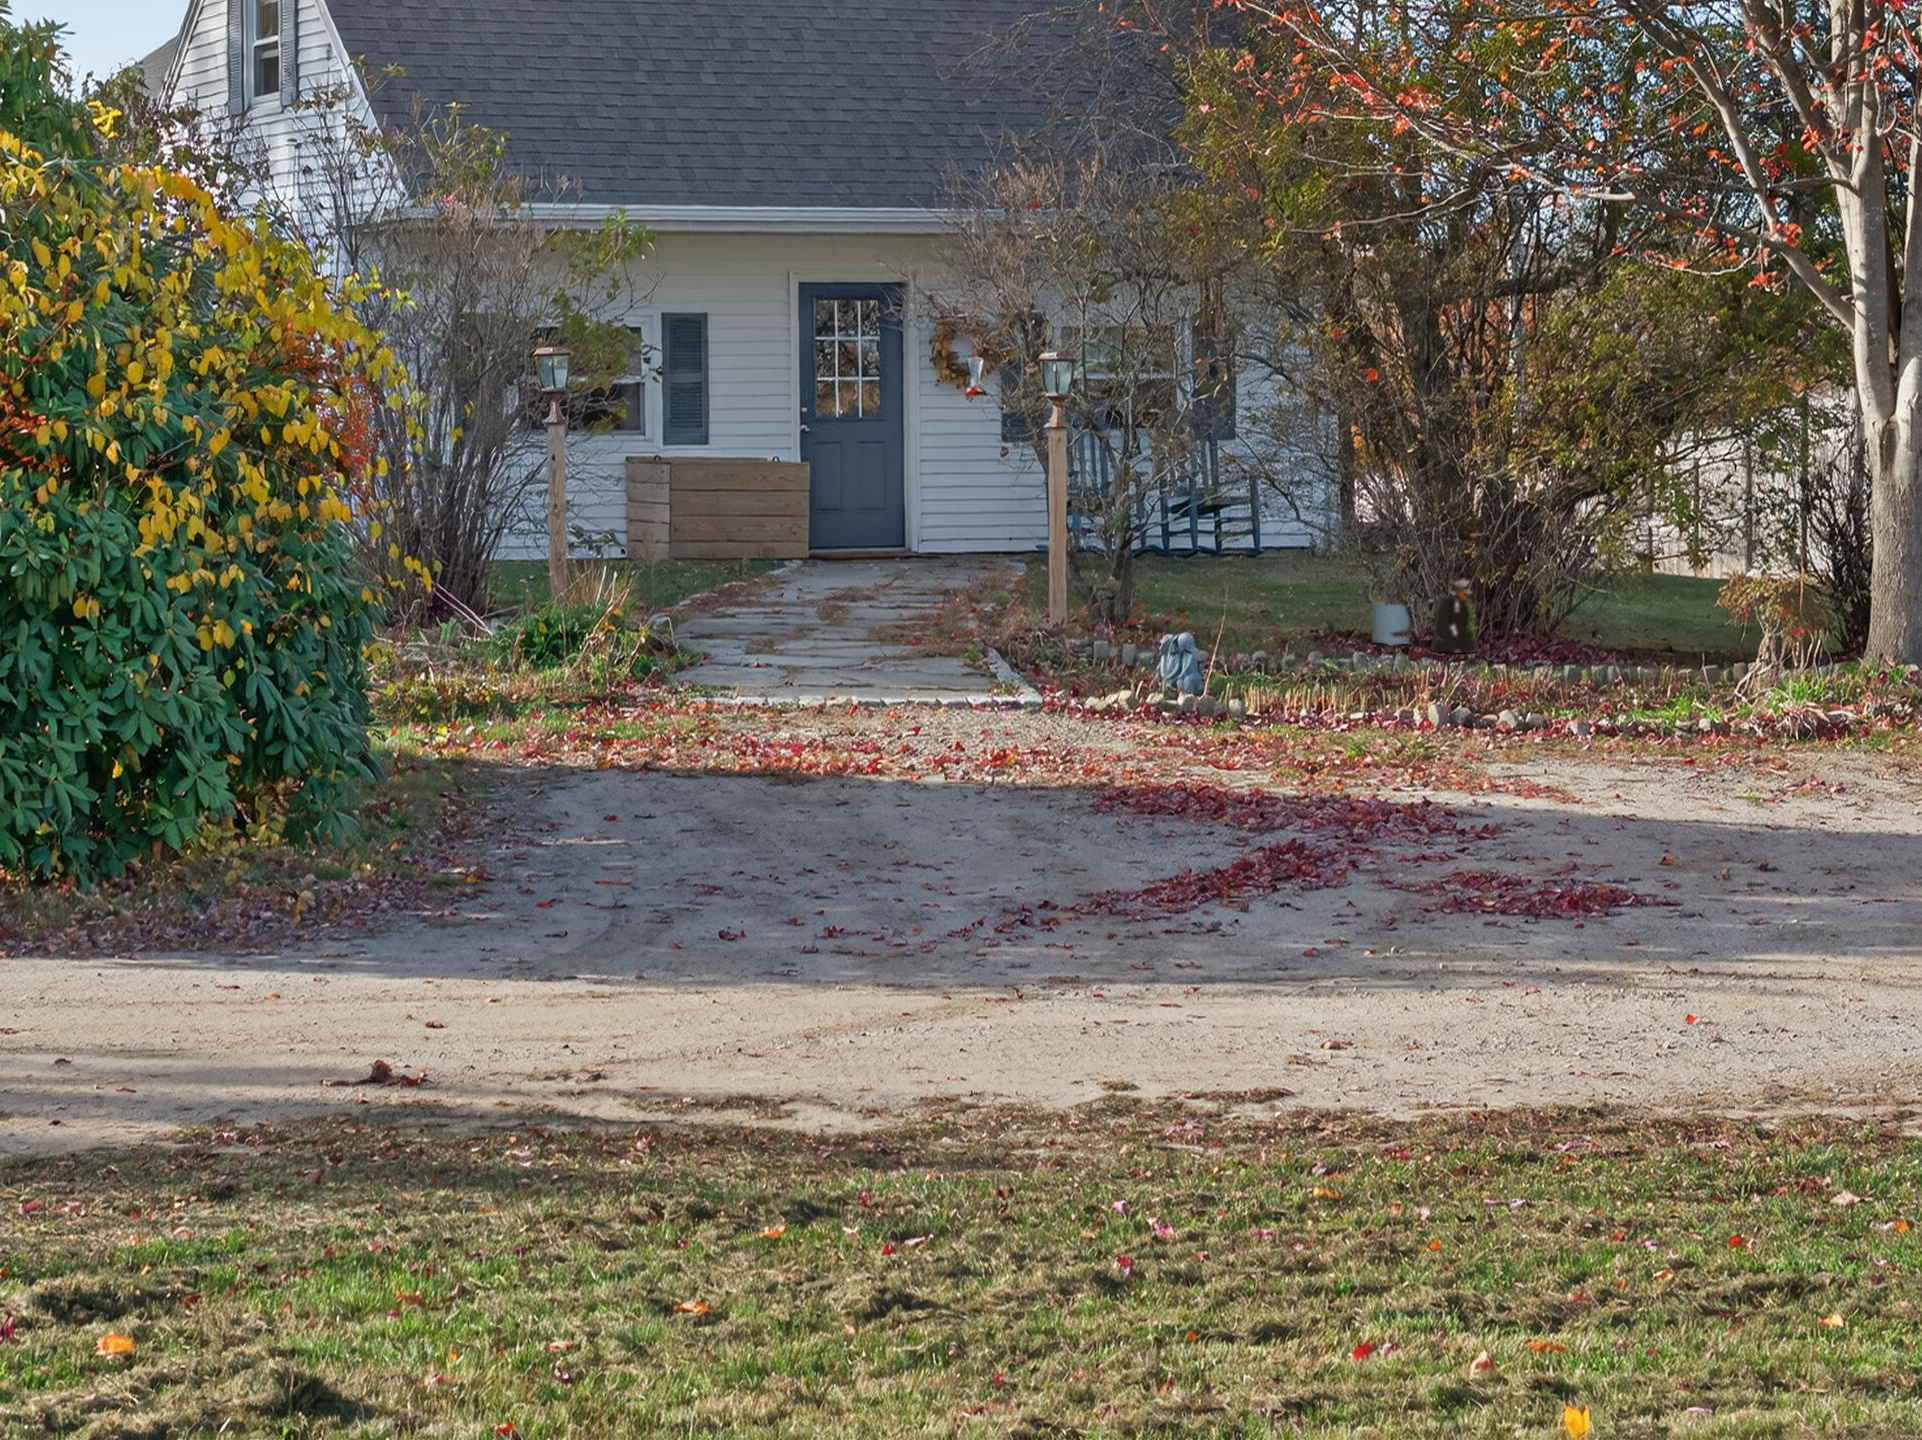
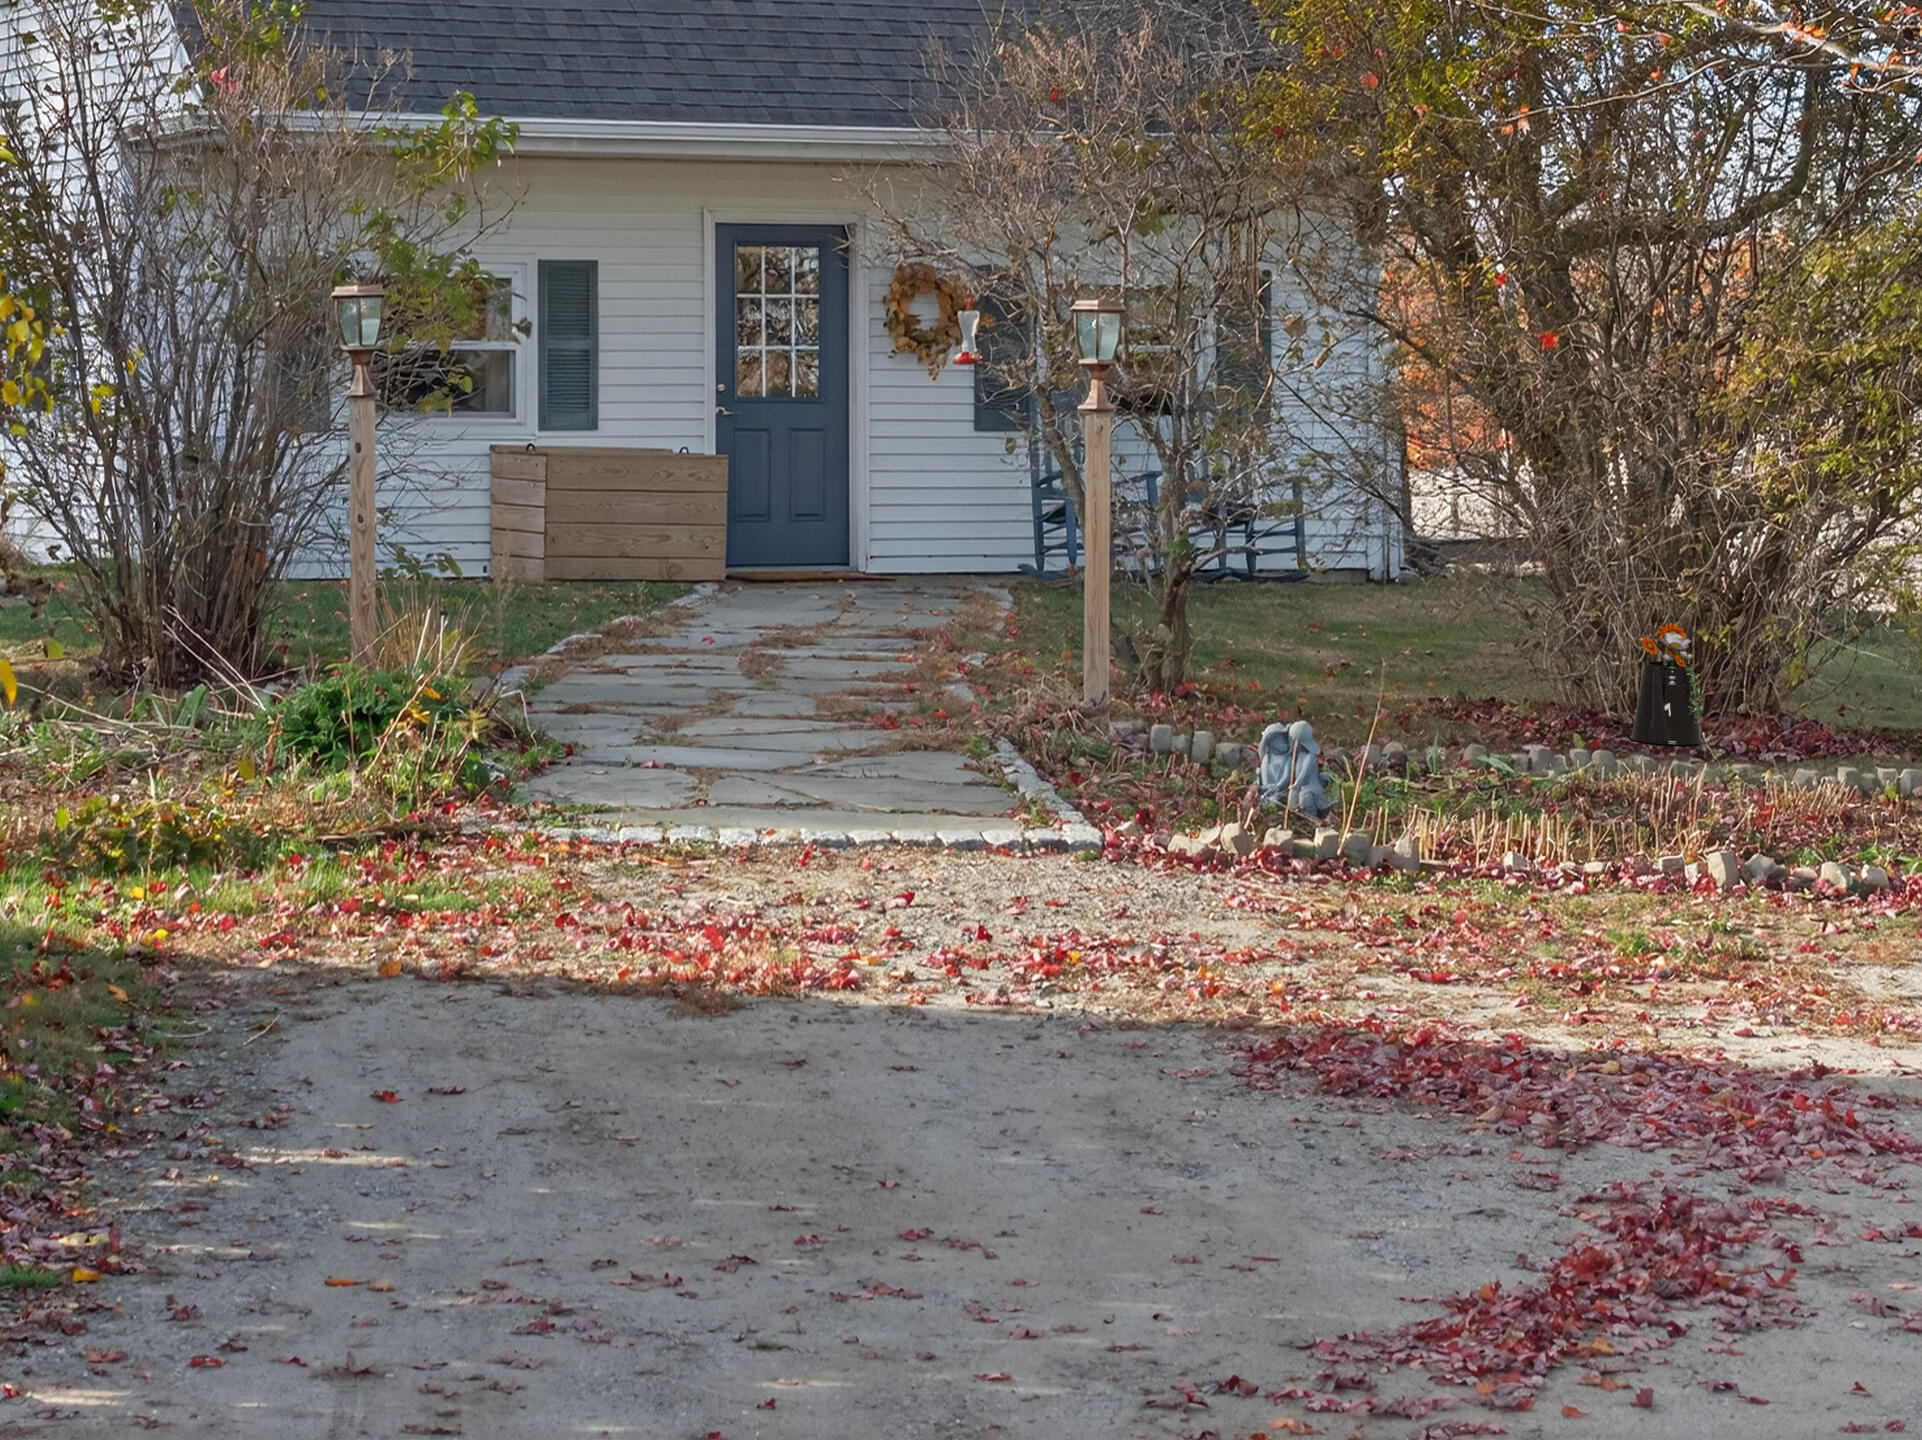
planter: present [1371,602,1410,646] -> none [1538,665,1598,731]

